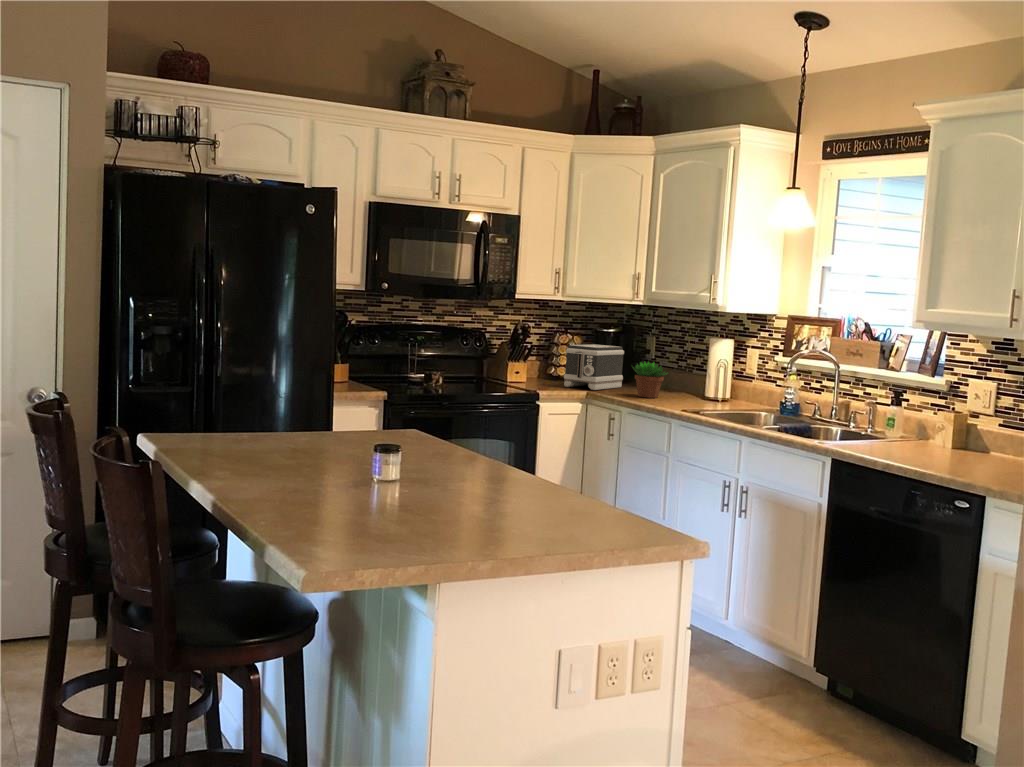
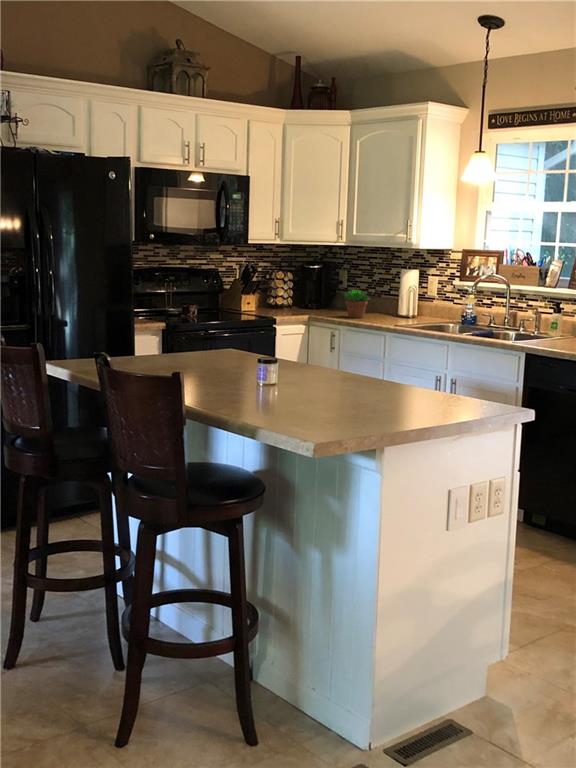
toaster: present [564,344,624,390] -> none [286,278,329,314]

